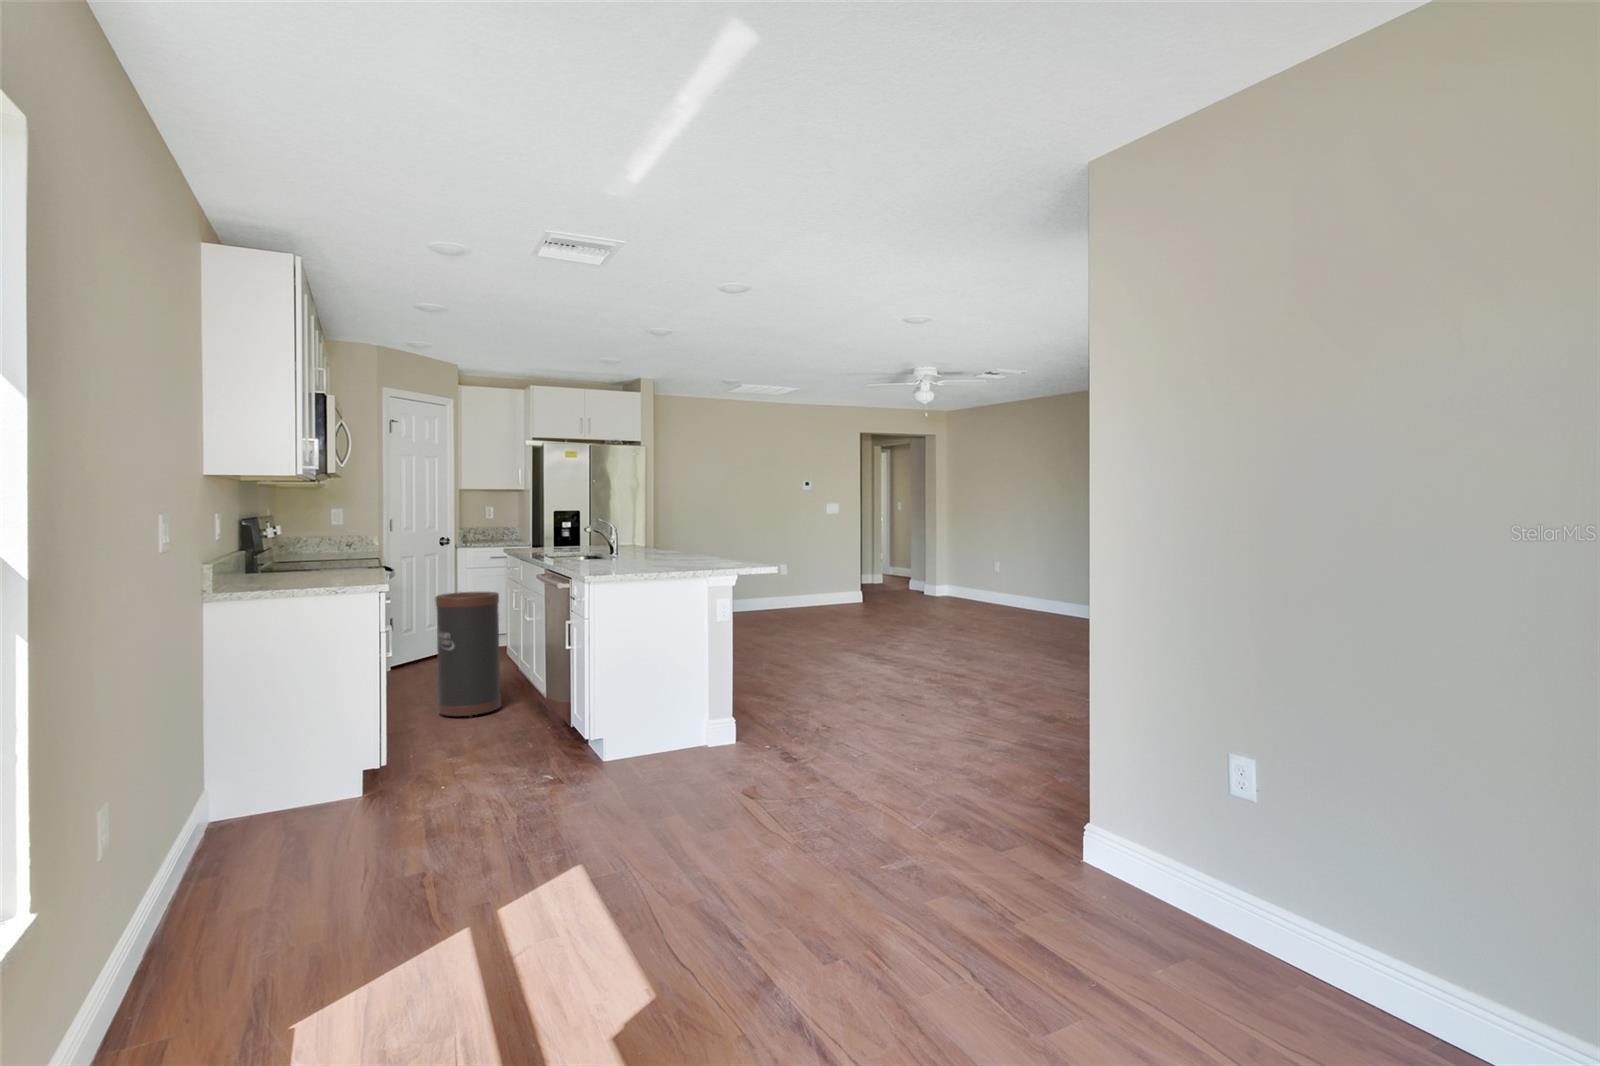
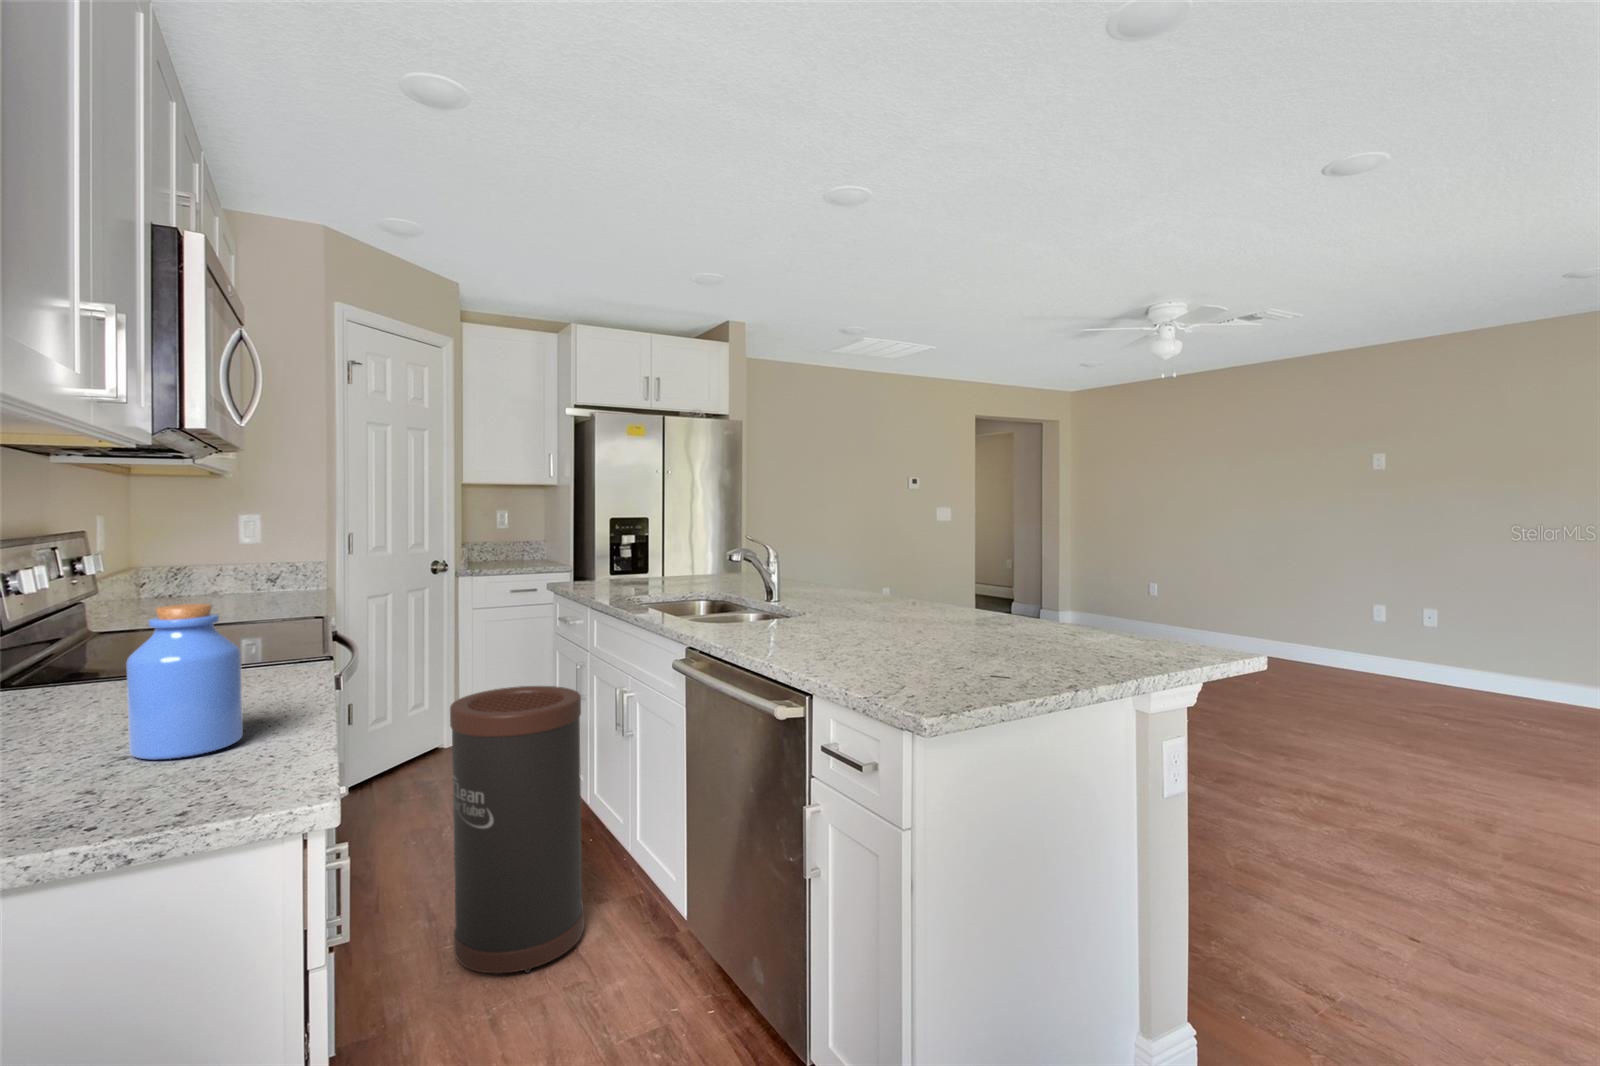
jar: none [324,533,357,578] -> present [126,604,243,760]

